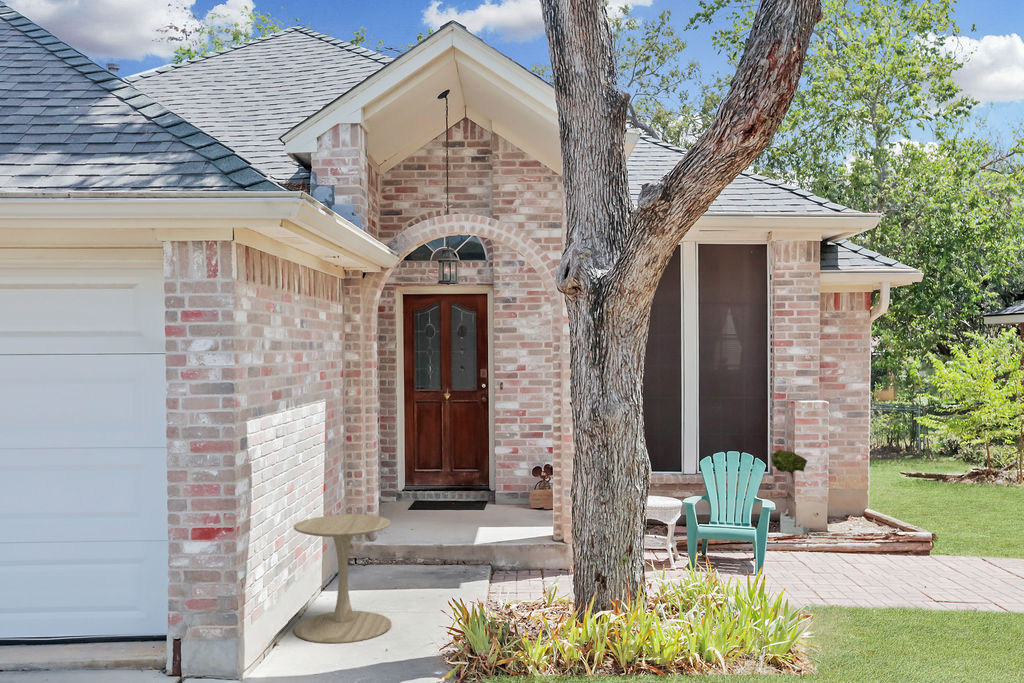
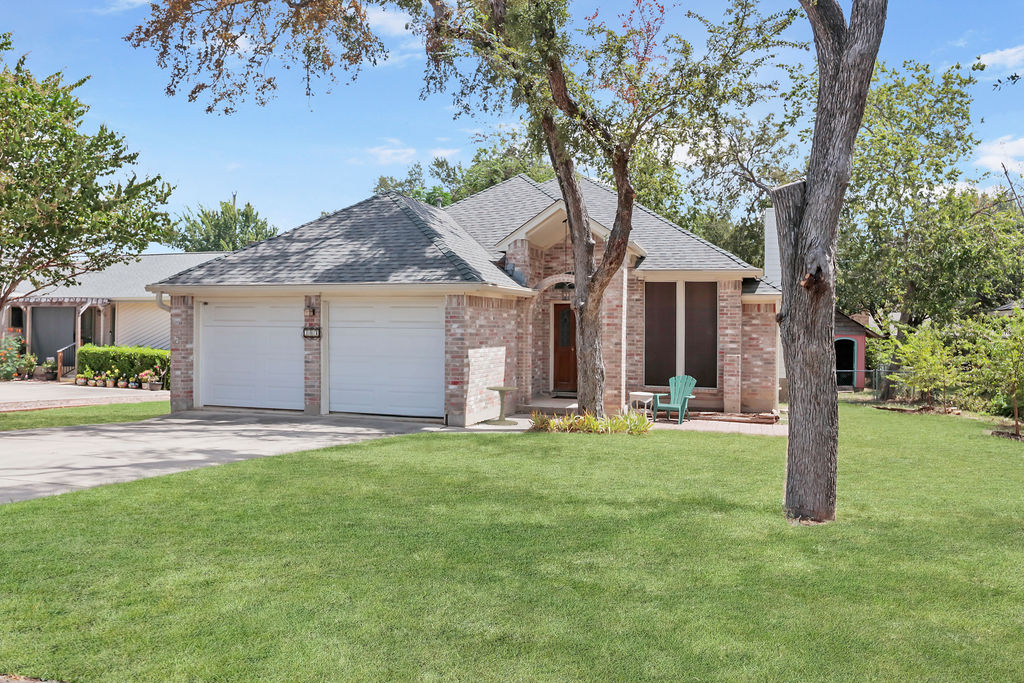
potted tree: present [771,449,810,535] -> none [713,379,730,419]

